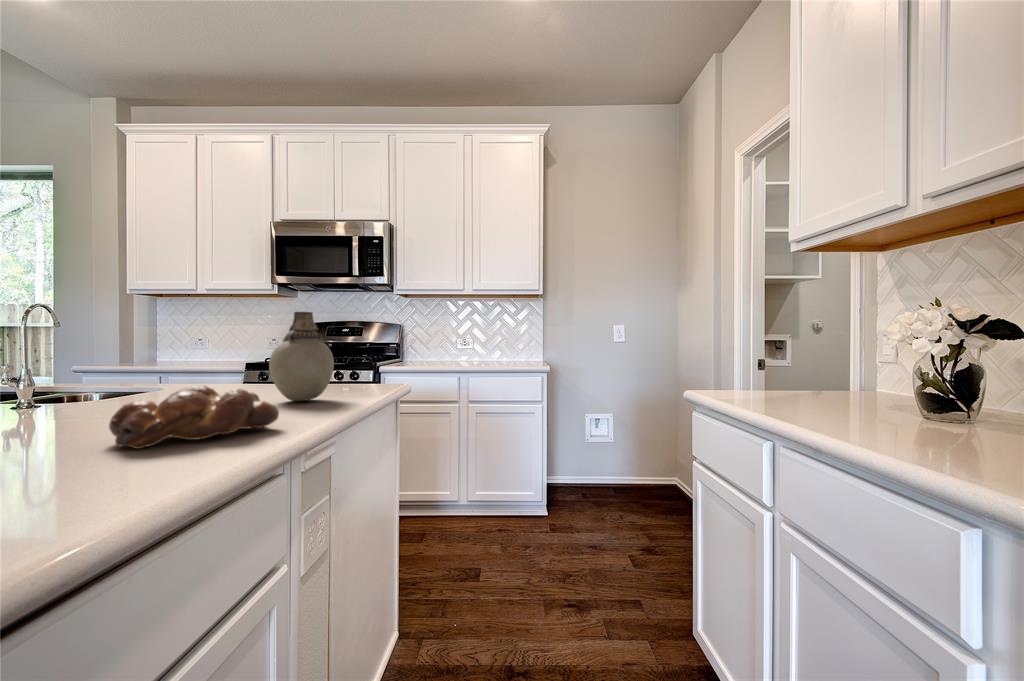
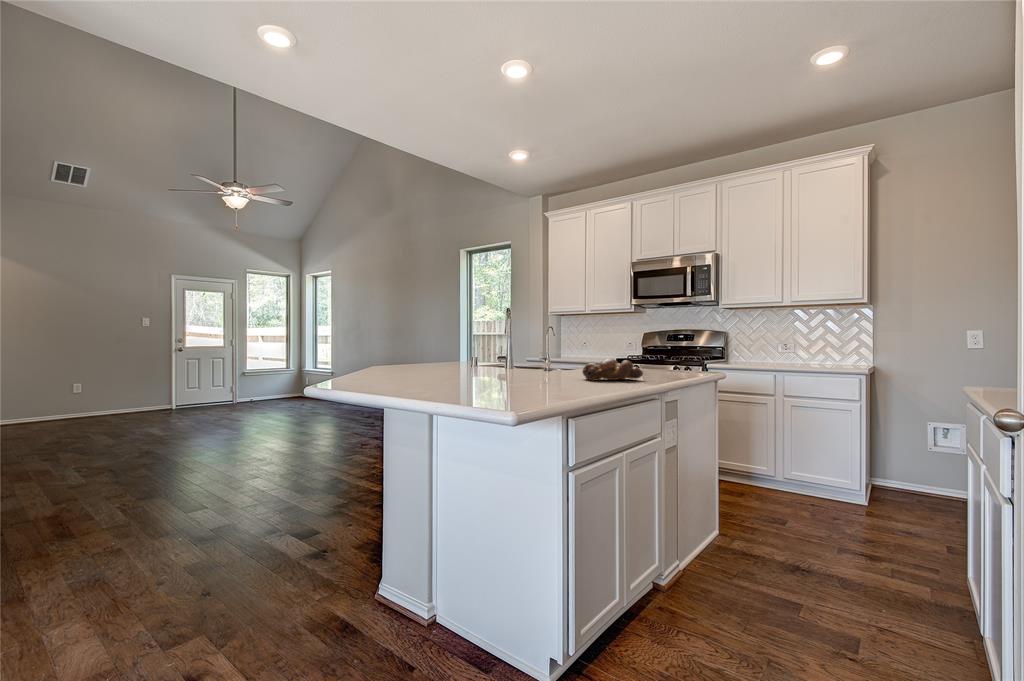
vase: present [269,312,334,401] -> none [636,325,670,374]

